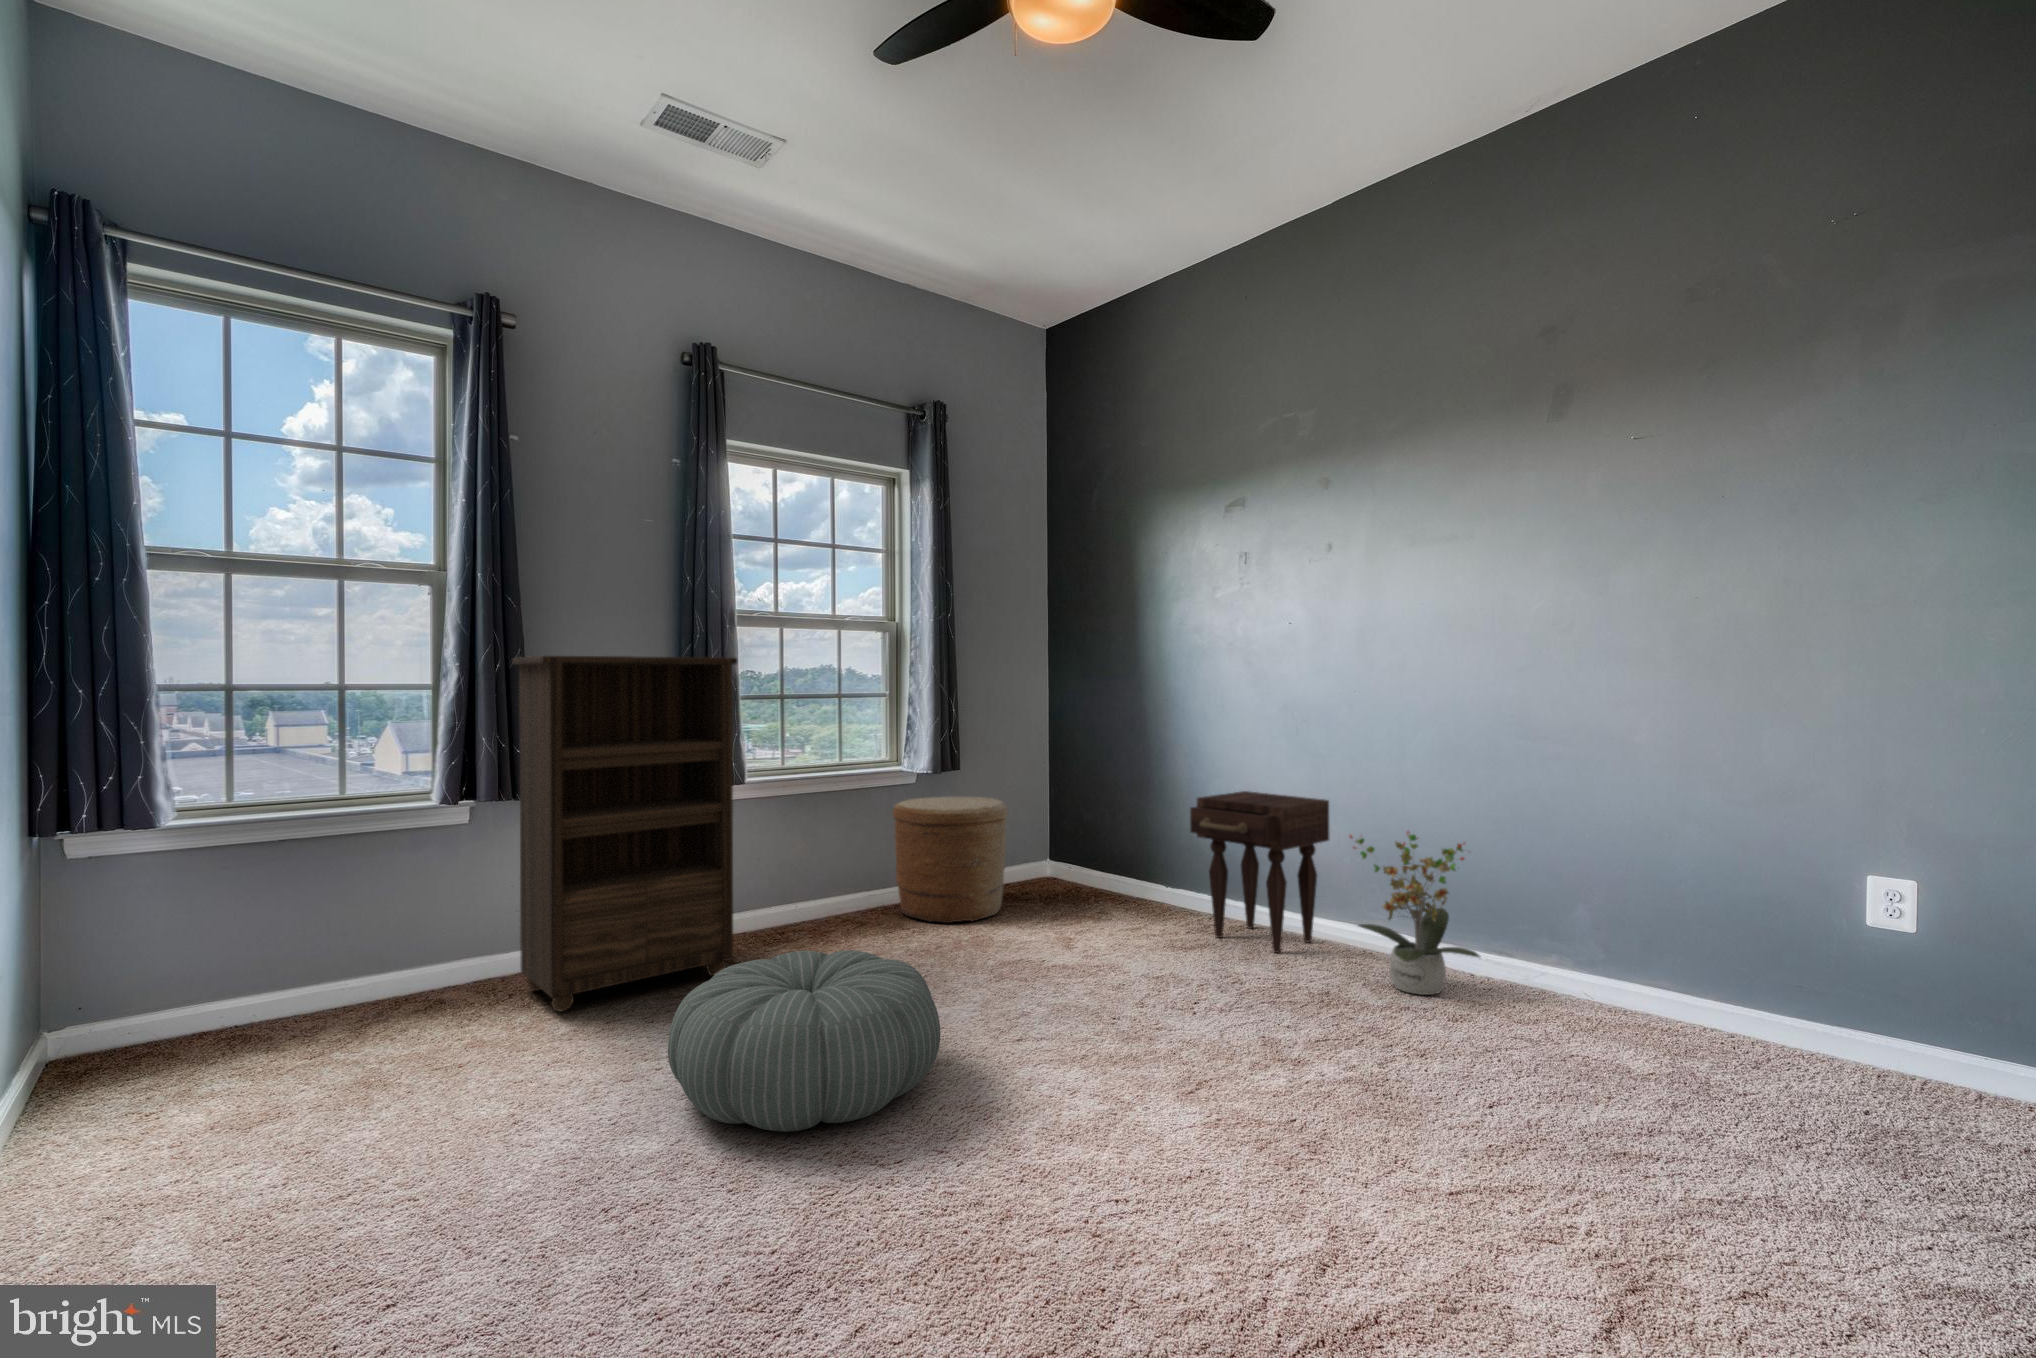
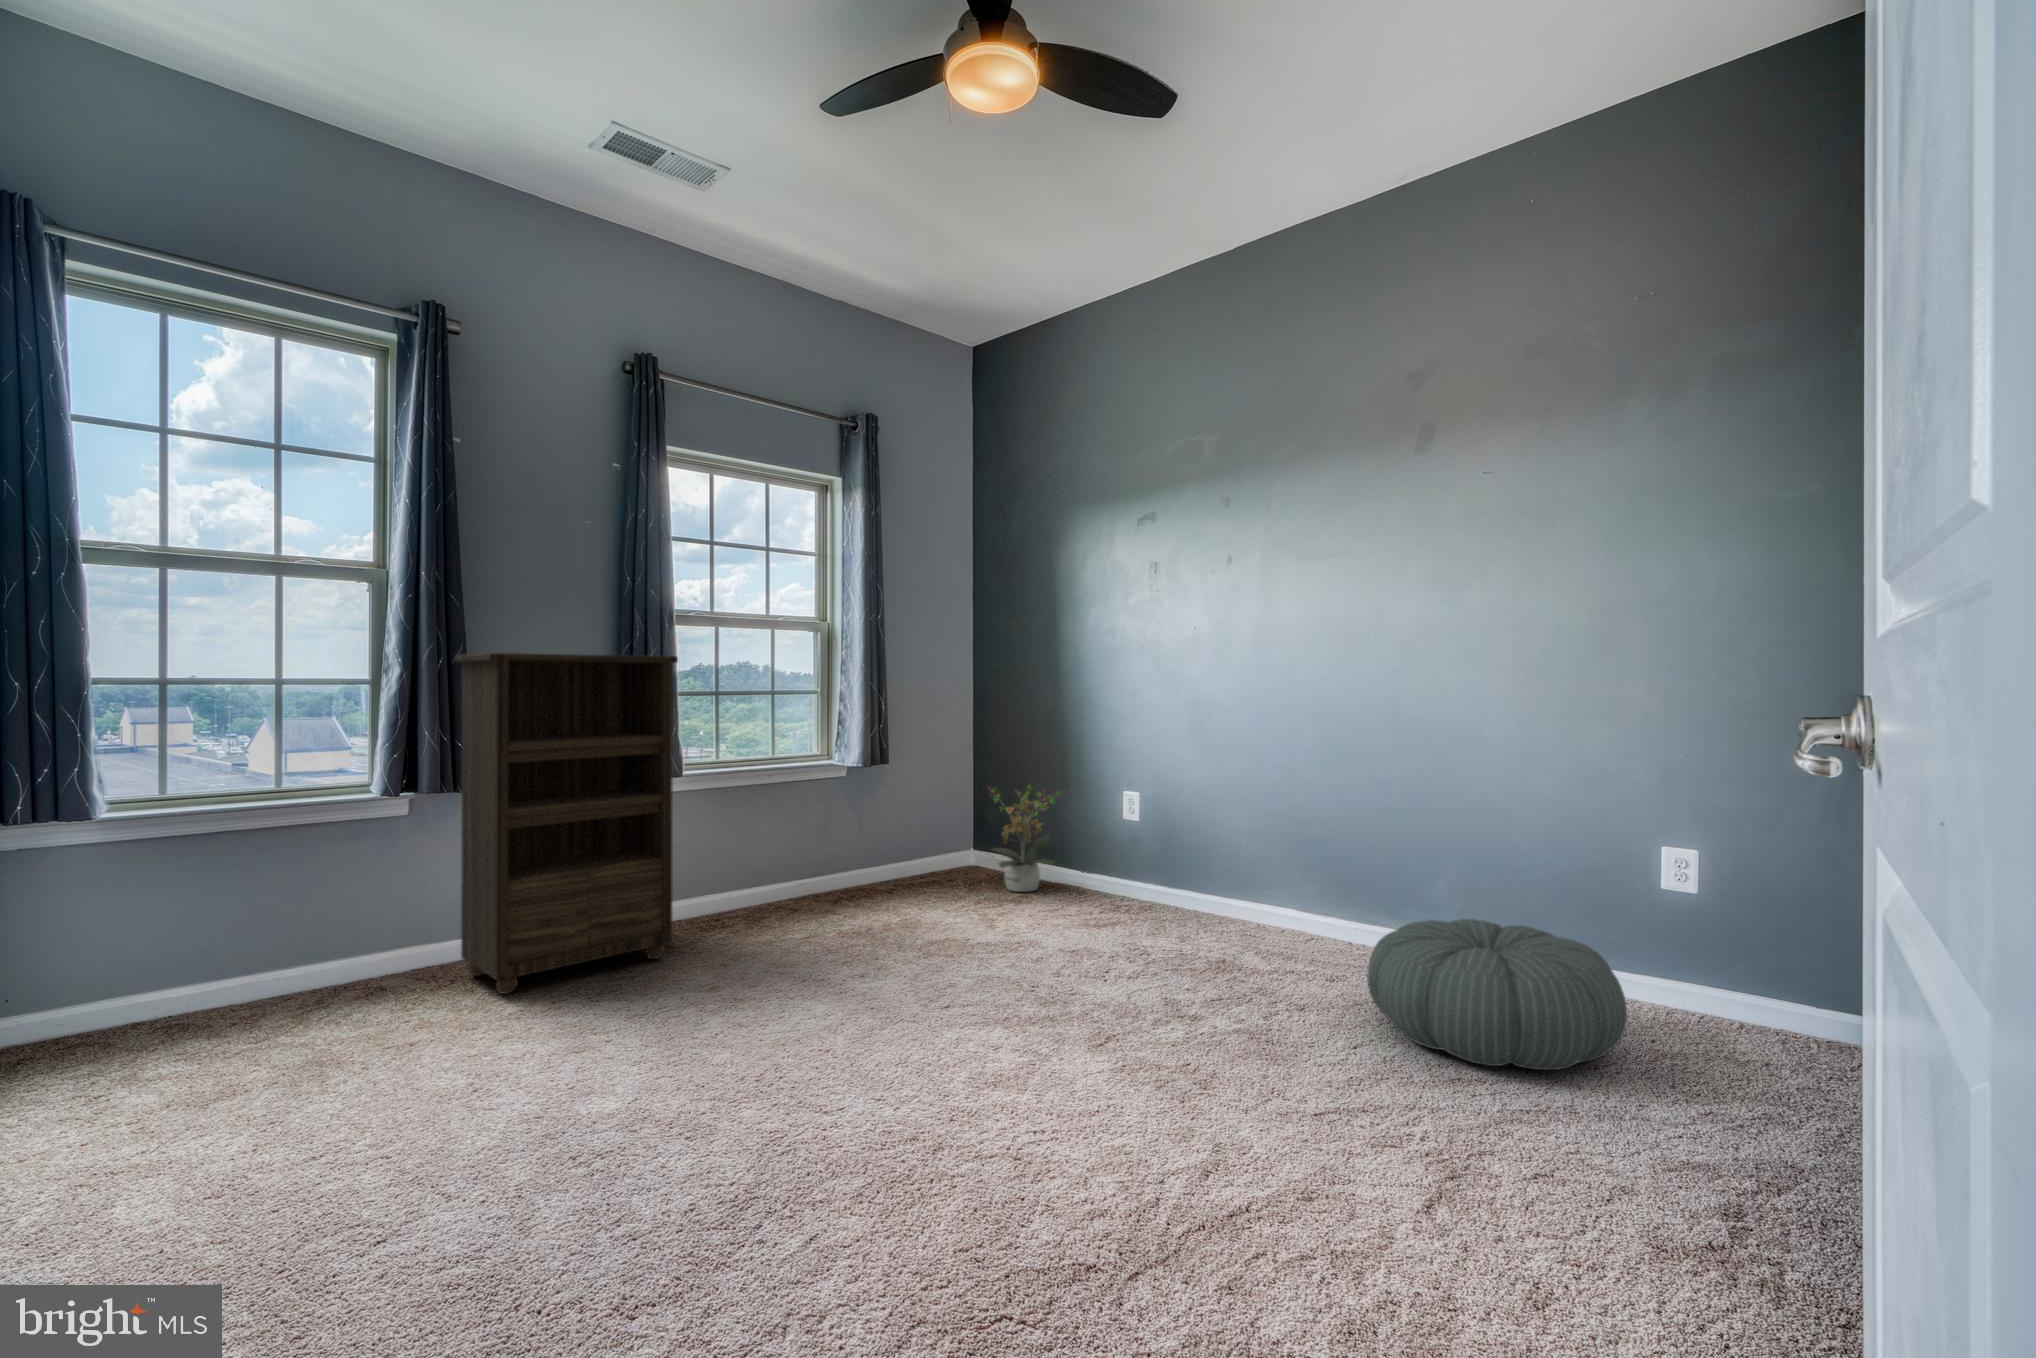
nightstand: present [1190,791,1329,953] -> none [1102,782,1226,928]
woven basket: present [893,797,1008,923] -> none [823,789,933,909]
potted plant: present [1350,832,1481,995] -> present [991,785,1060,892]
pouf: present [668,950,940,1132] -> present [1367,919,1627,1070]

